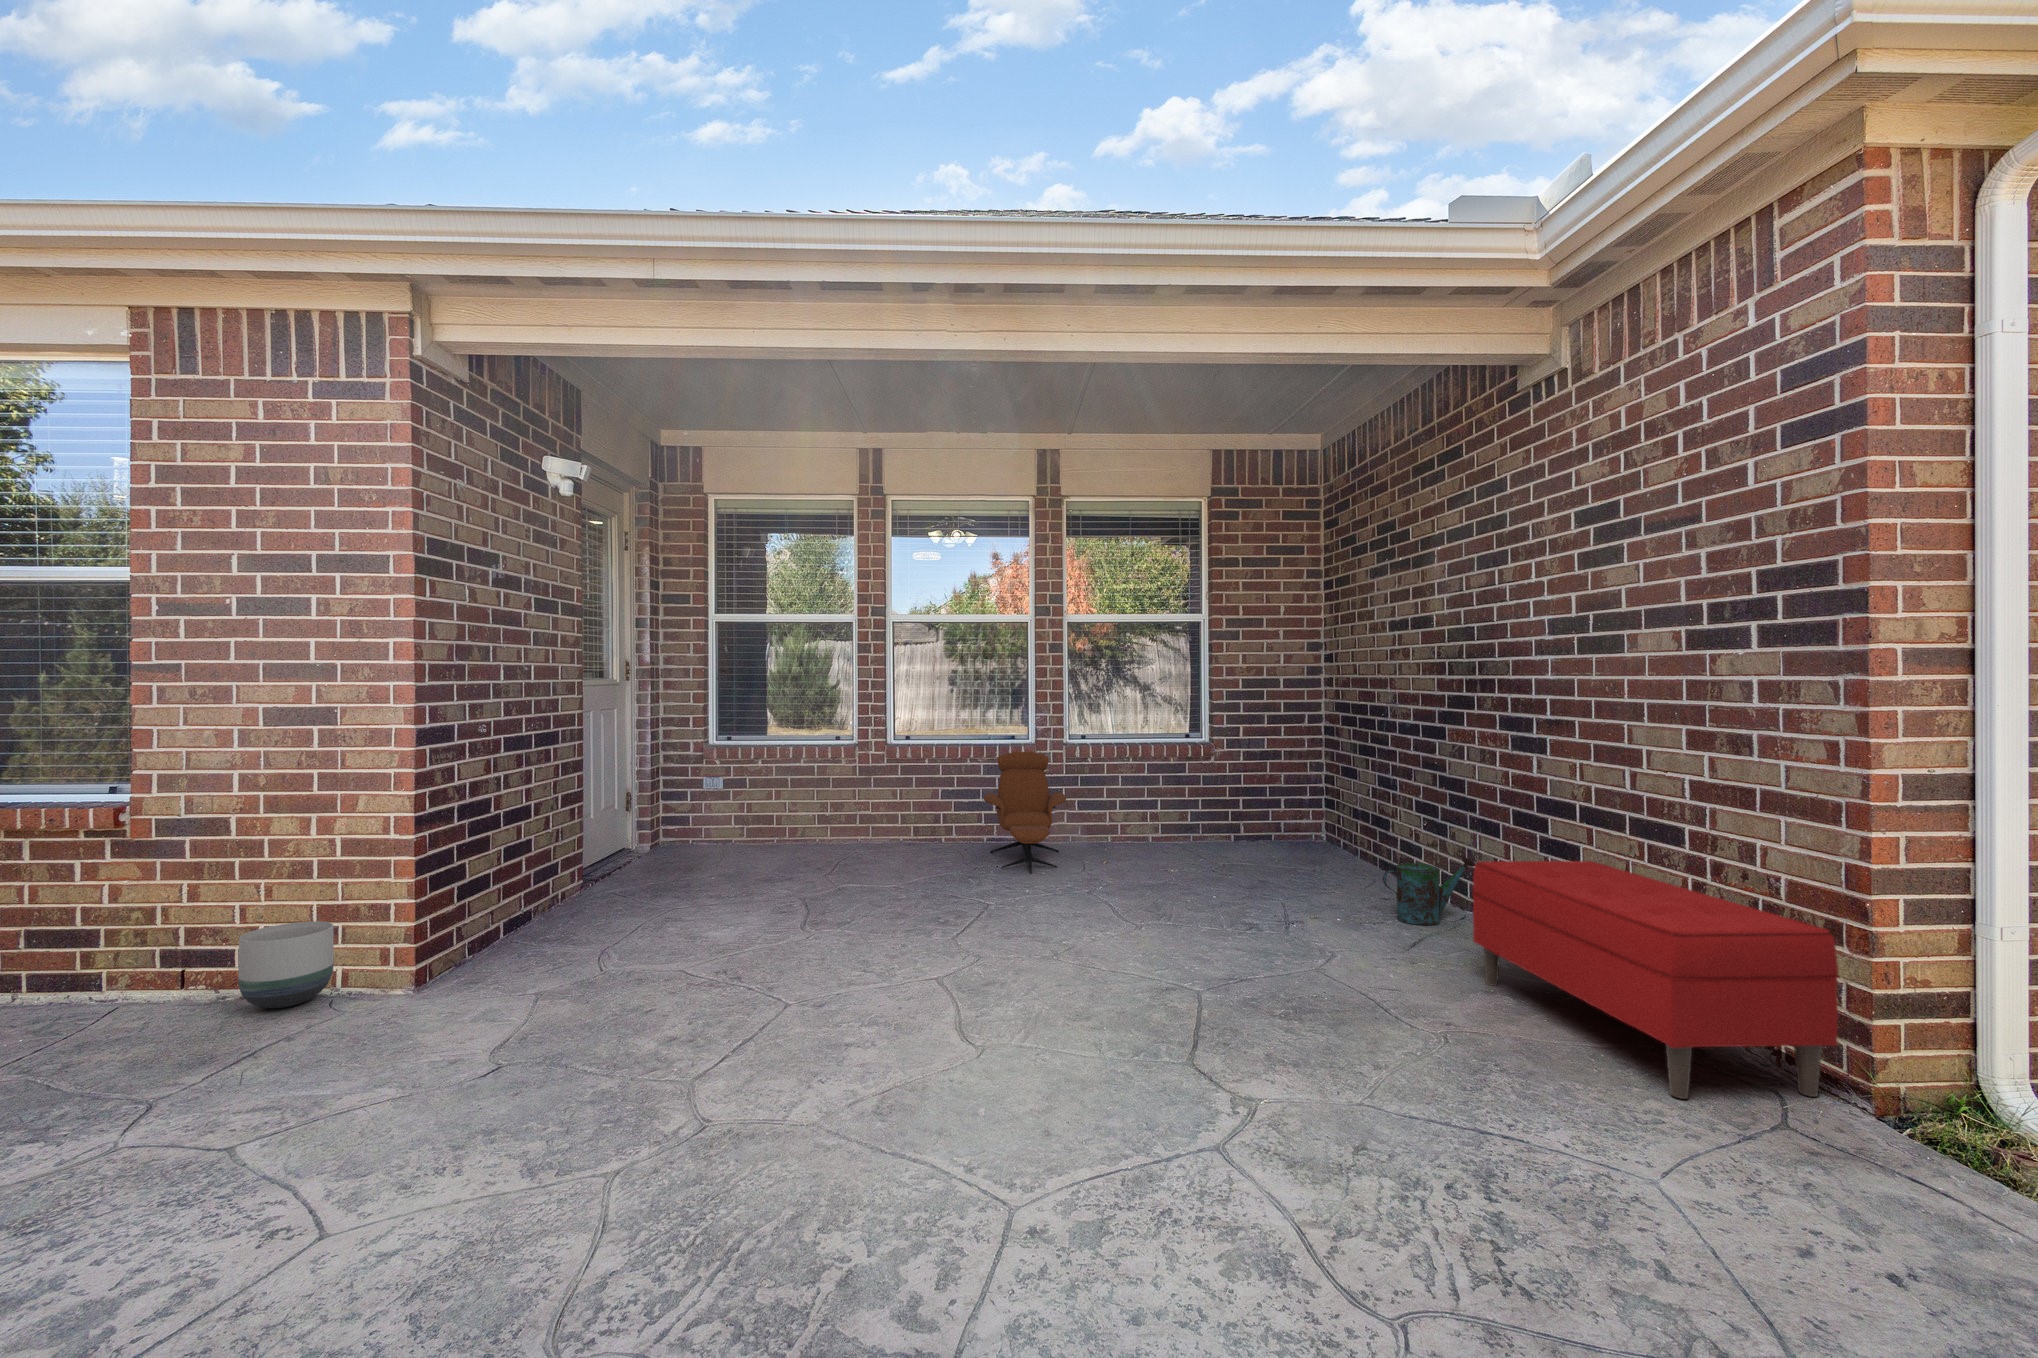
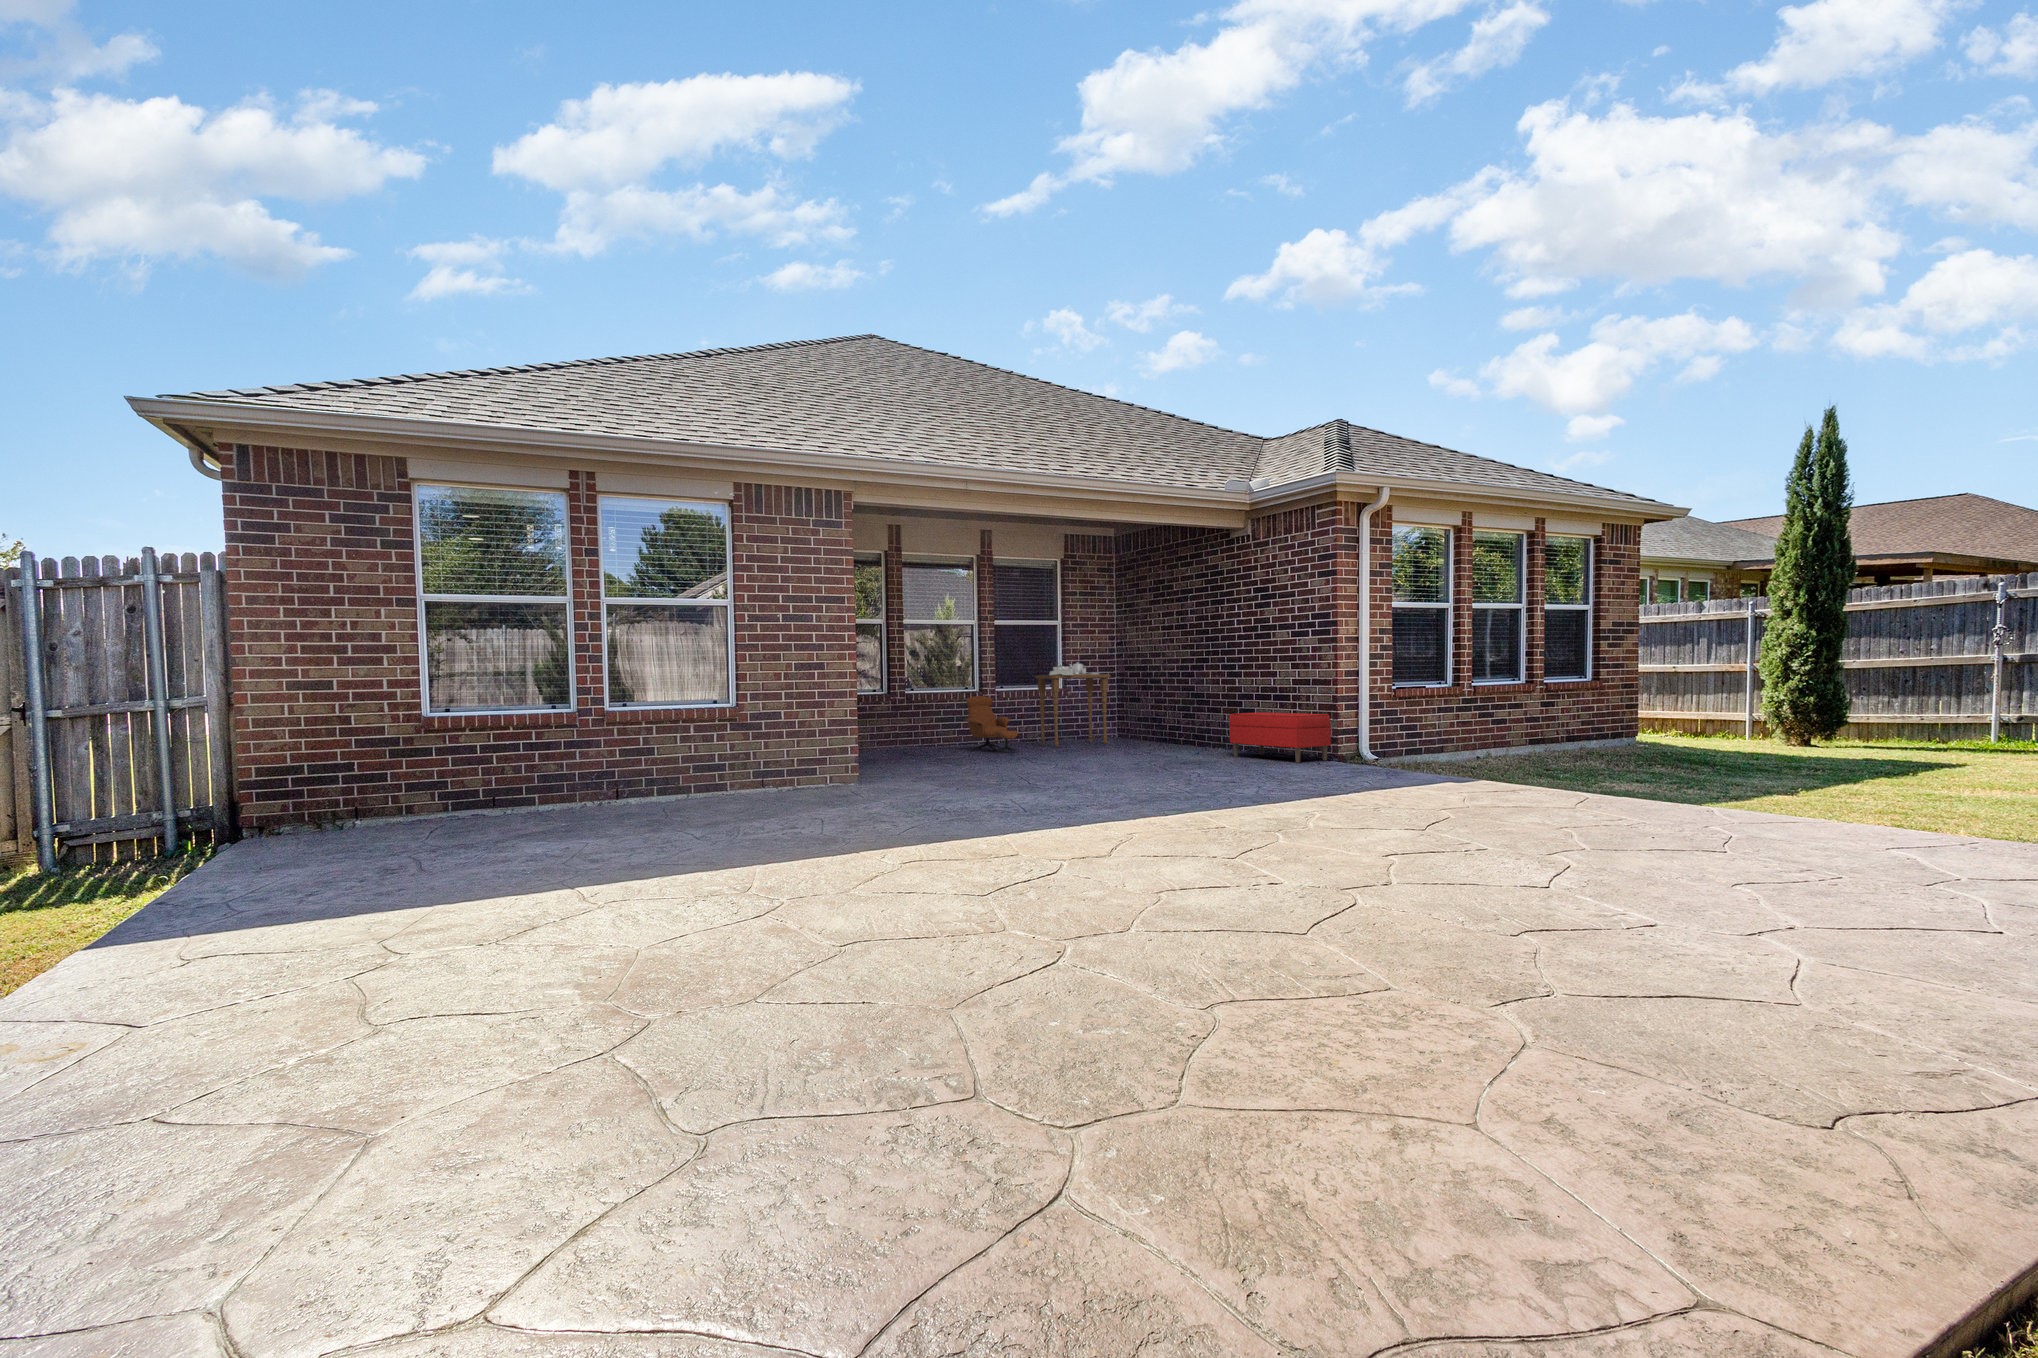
side table: none [1135,694,1279,858] -> present [1035,662,1110,747]
watering can: present [1383,857,1475,925] -> none [1183,724,1214,751]
planter: present [238,921,334,1008] -> none [813,756,845,789]

